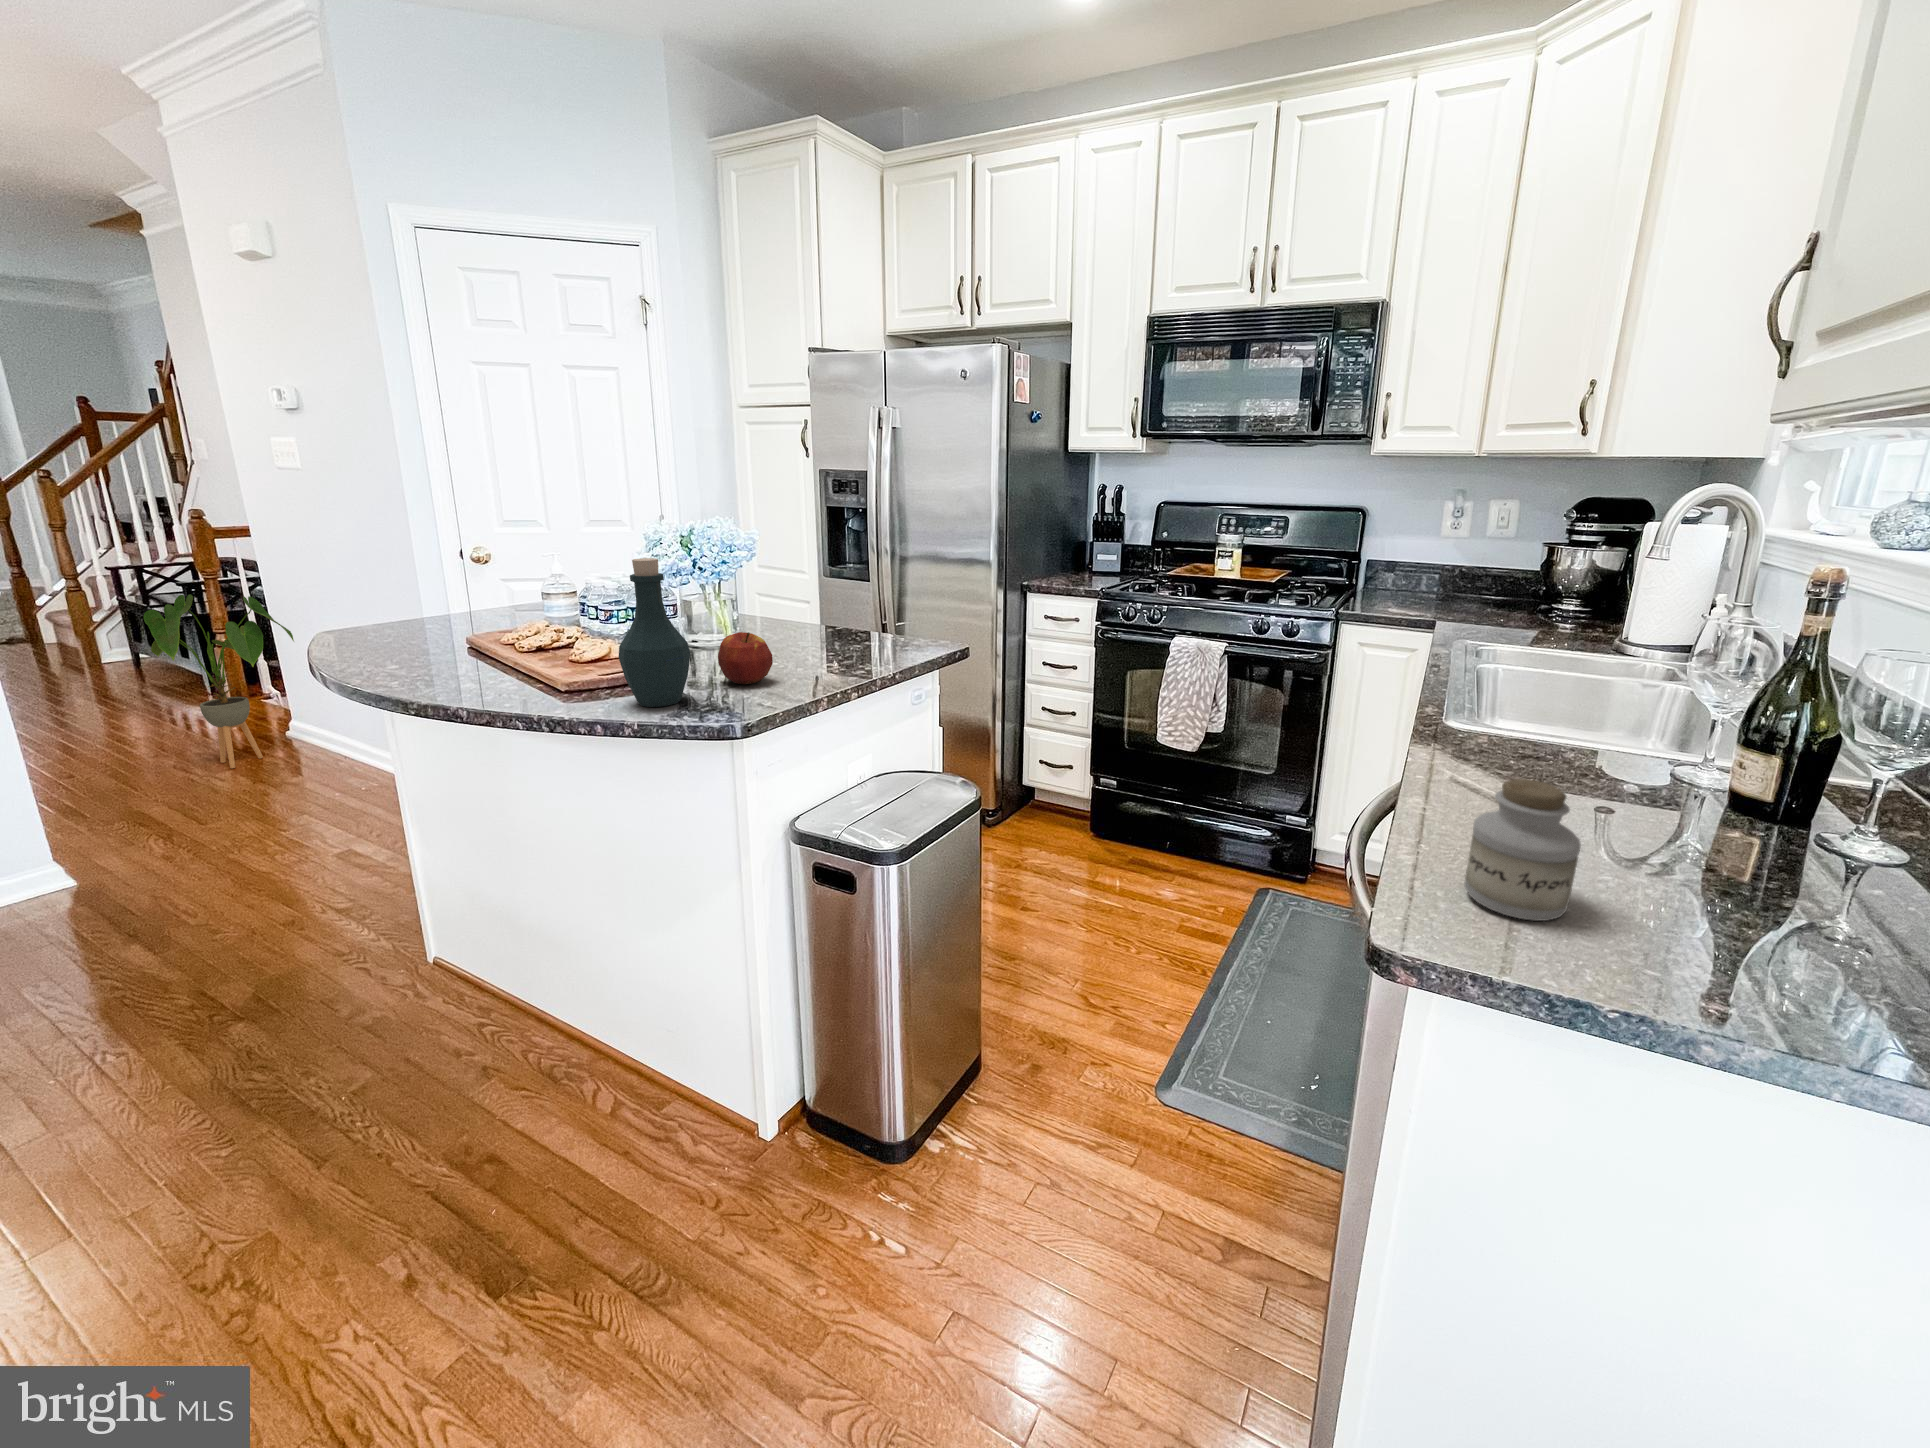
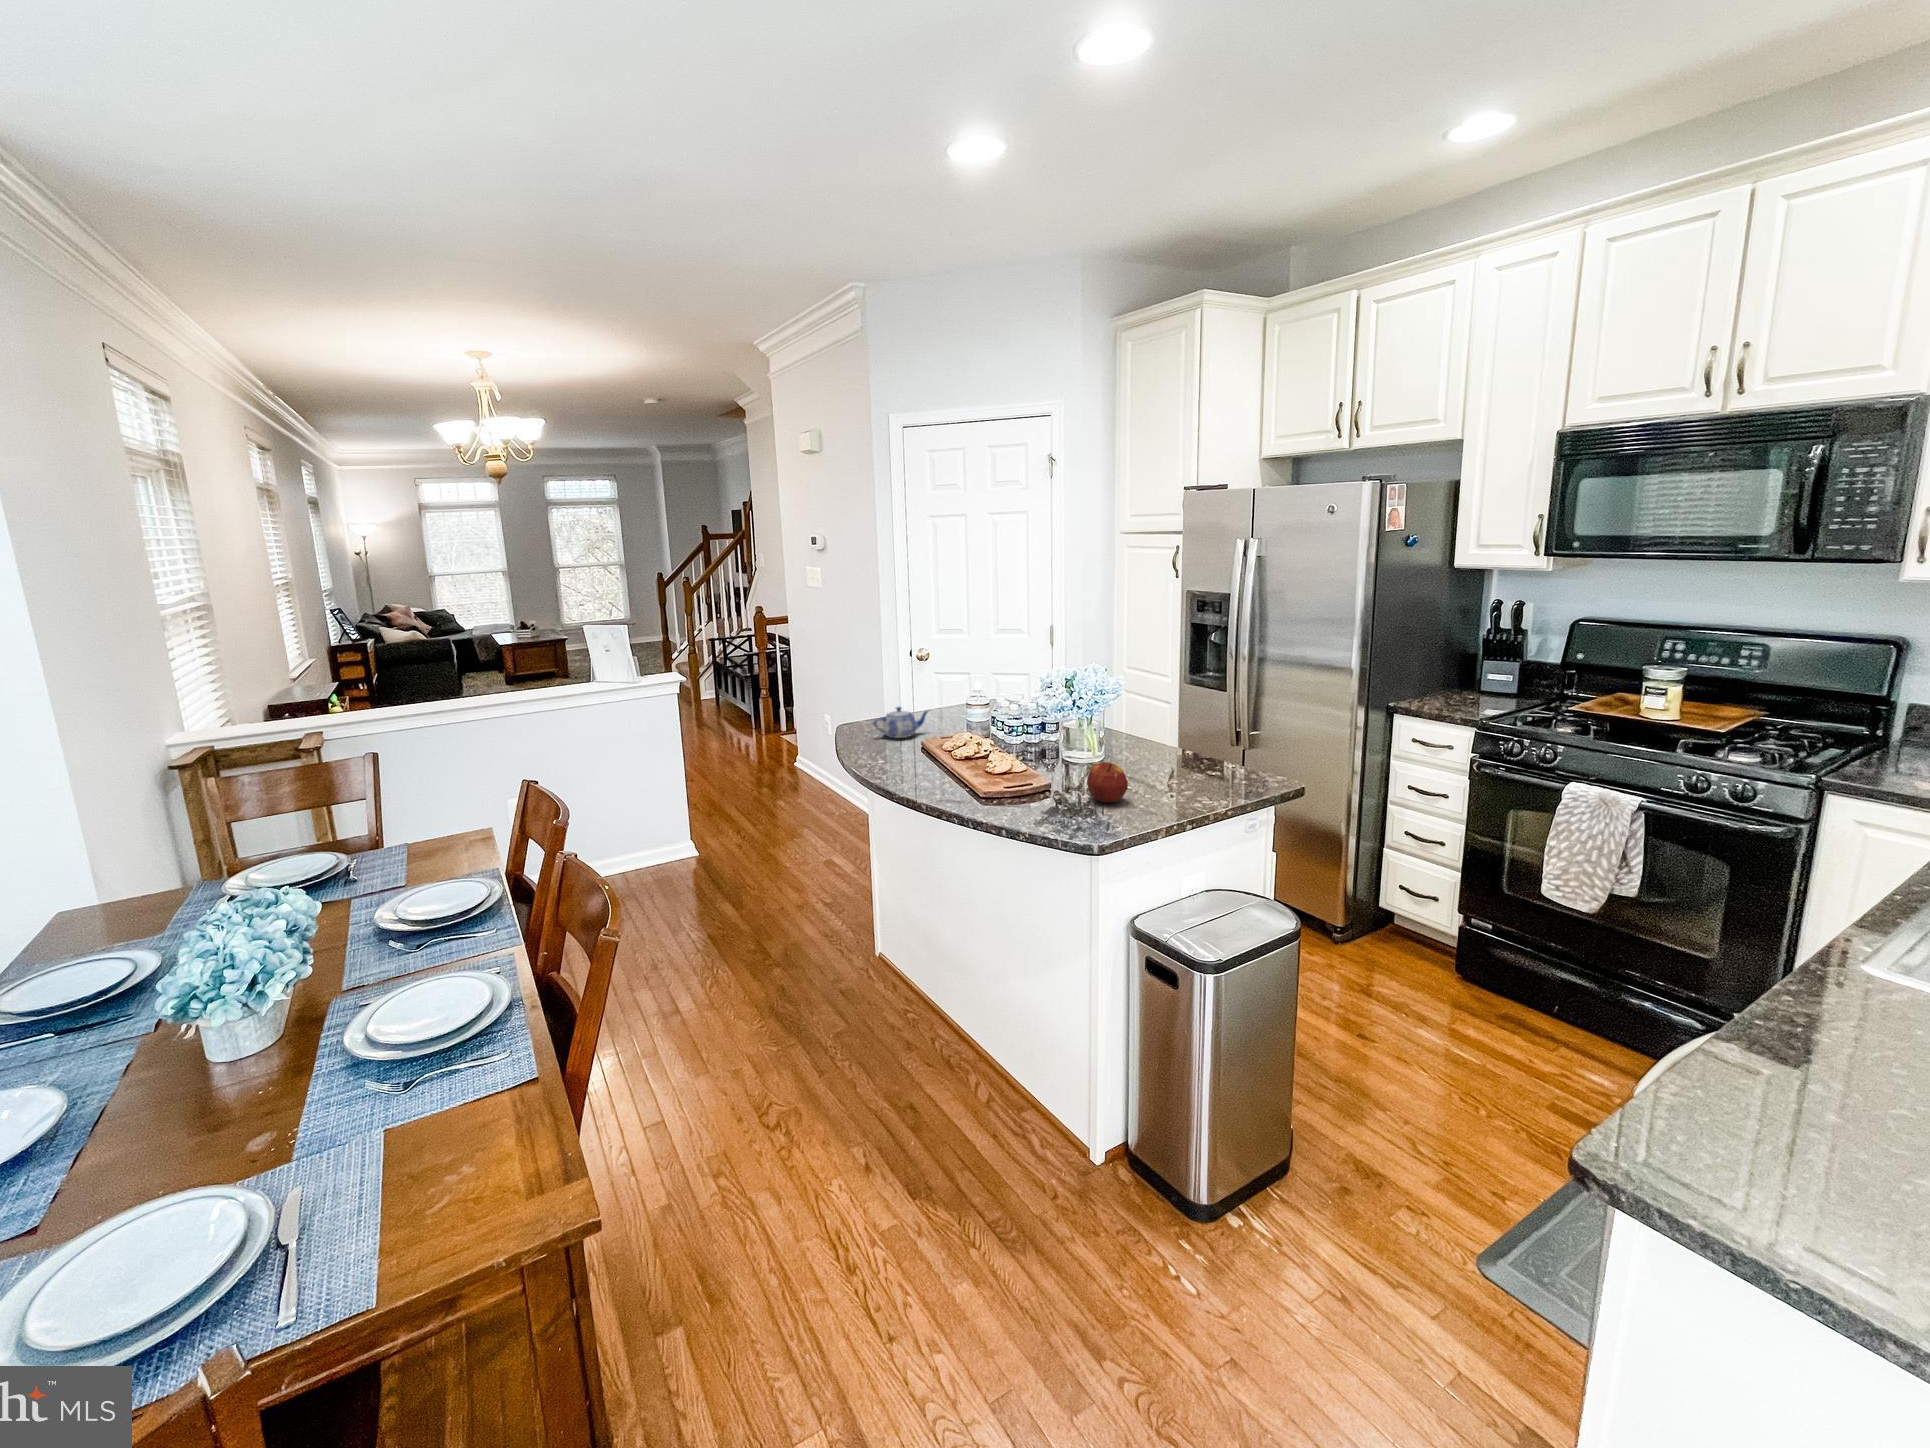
bottle: present [619,558,690,707] -> none [1021,711,1068,816]
house plant: present [144,594,294,768] -> none [737,670,807,787]
teapot: none [374,595,477,641] -> present [874,707,928,738]
jar: present [1464,779,1581,921] -> none [1728,1050,1862,1194]

